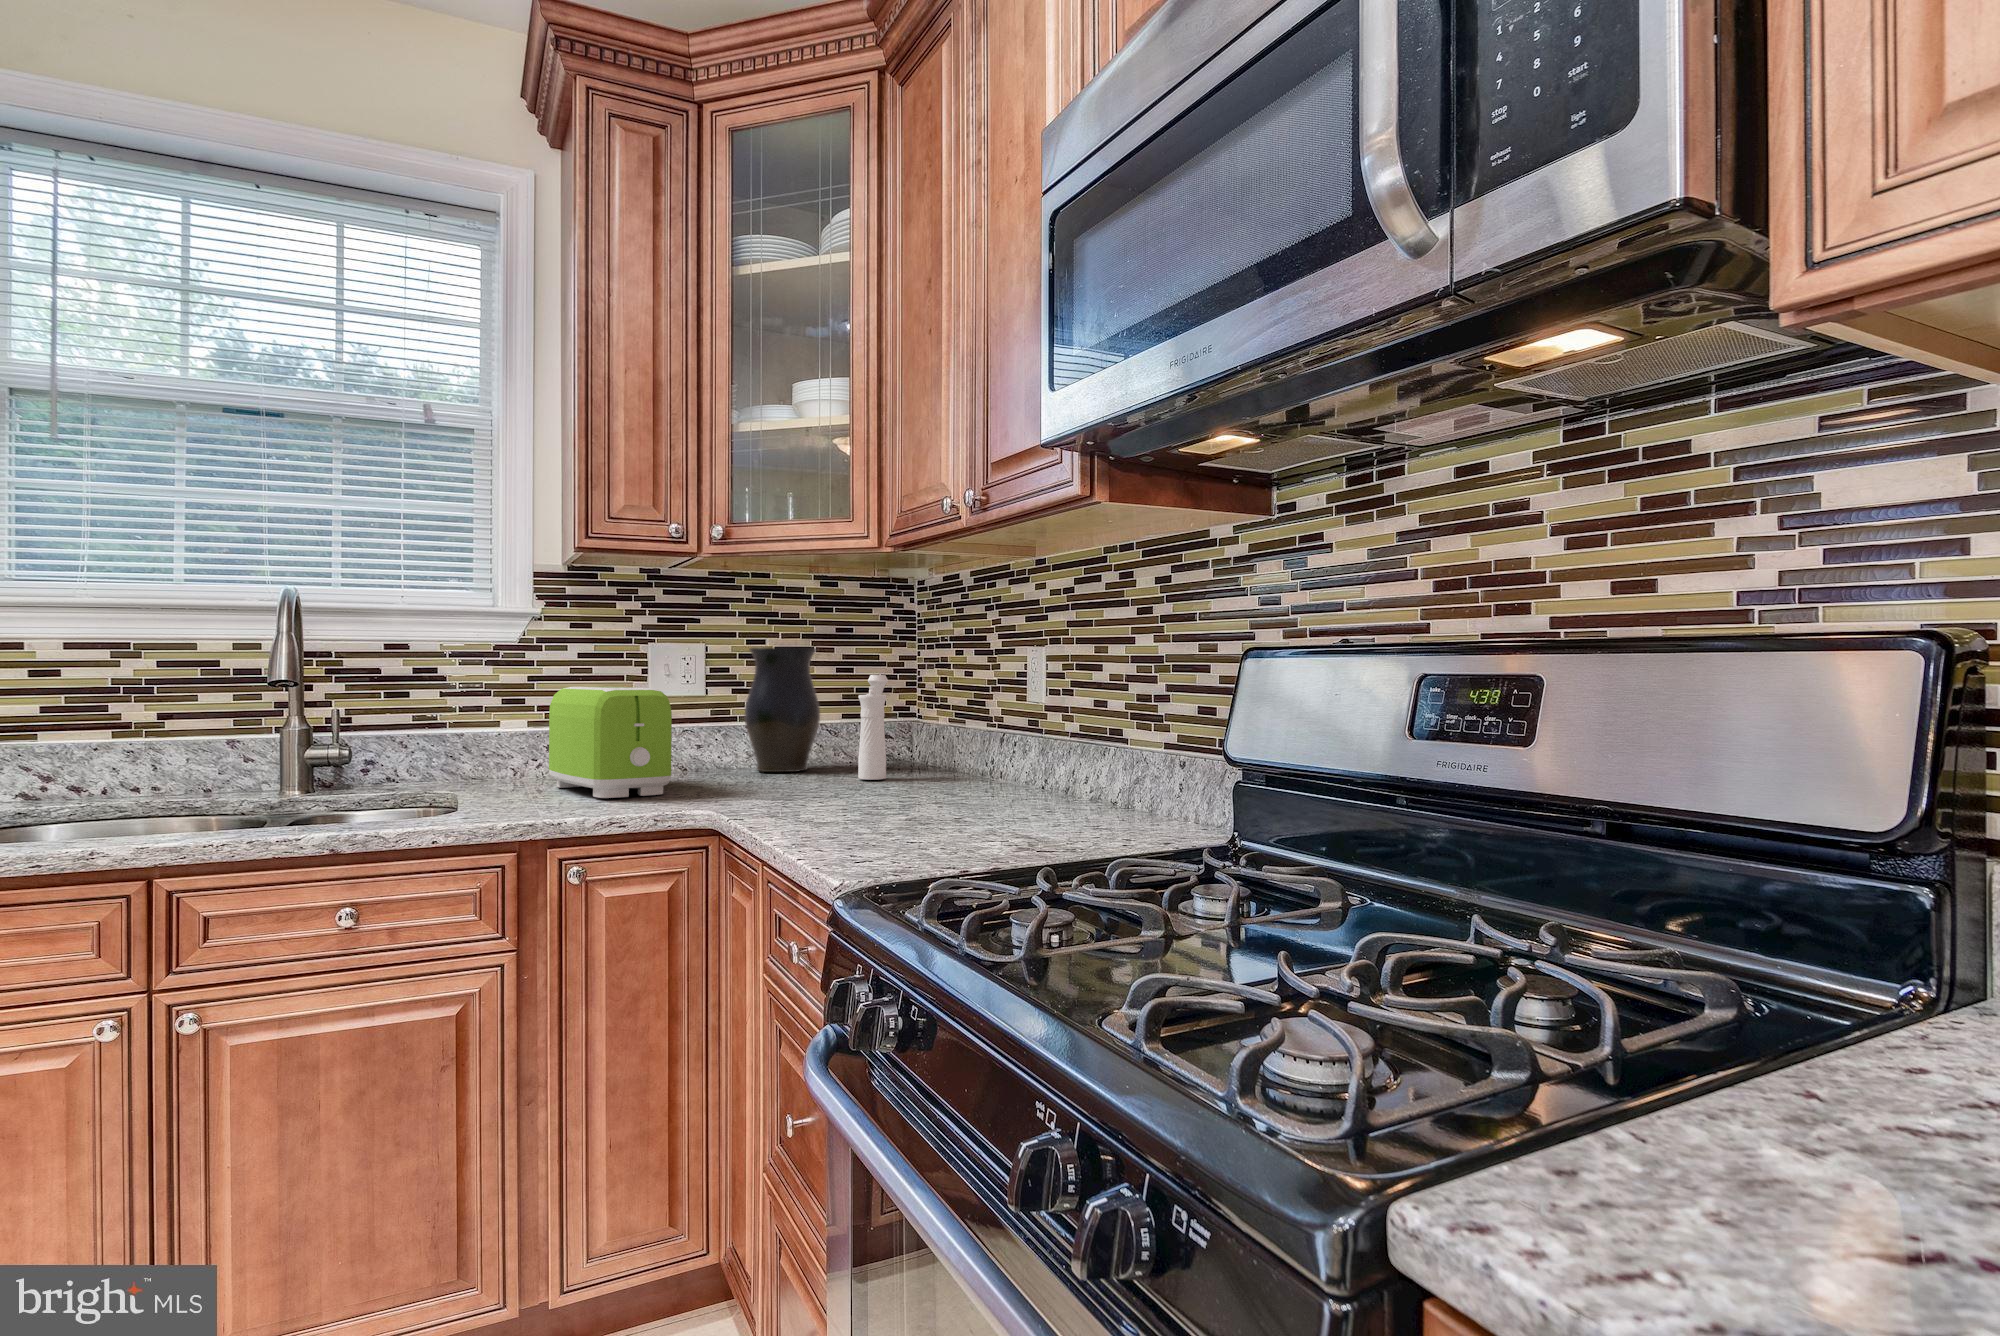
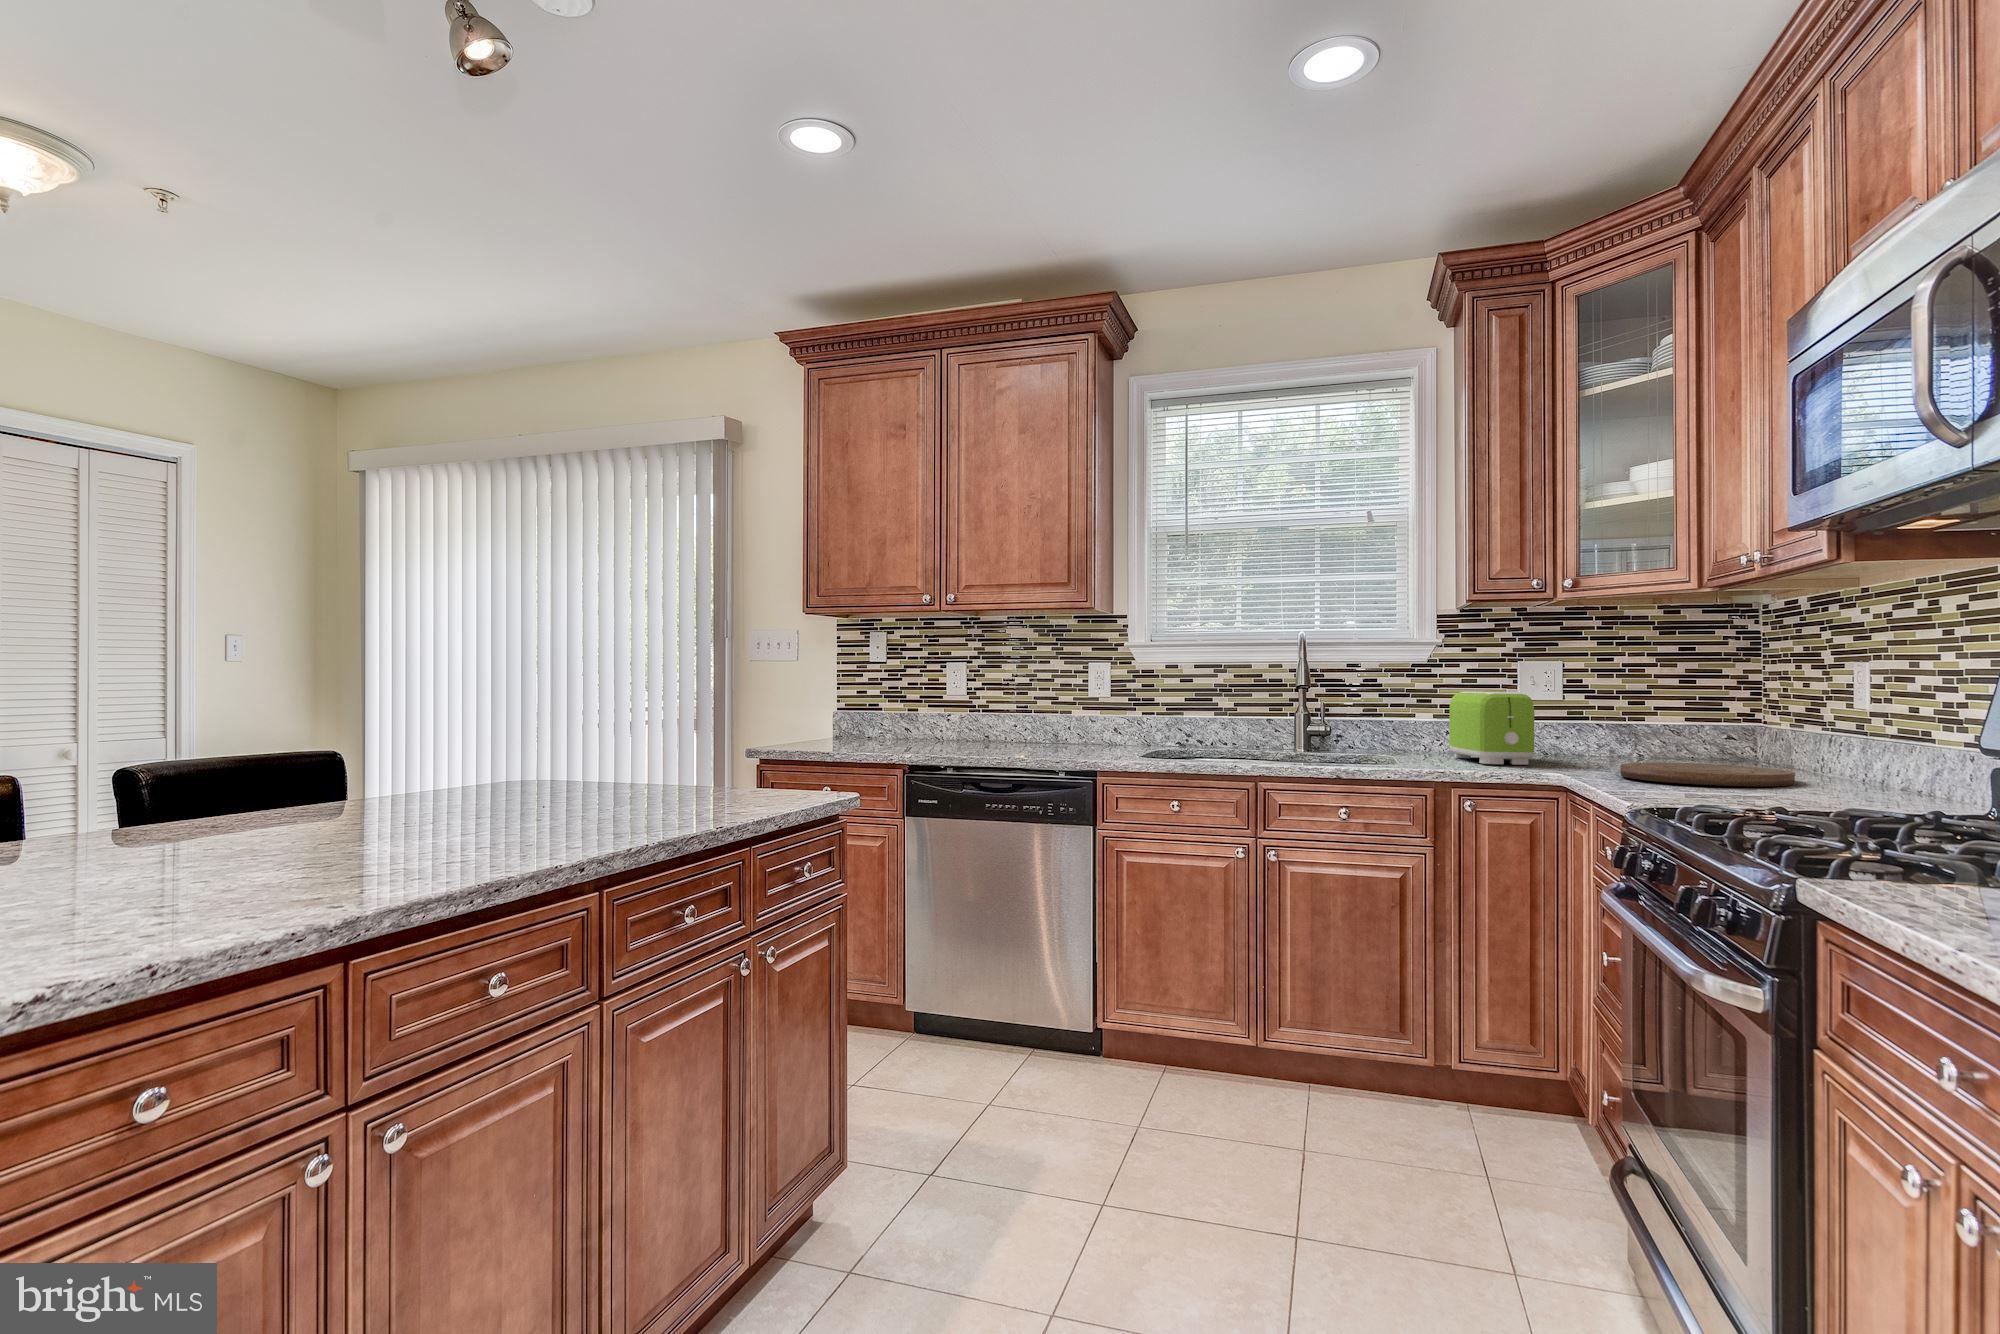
vase: present [744,648,820,772] -> none [1595,664,1661,759]
pepper mill: present [858,675,888,780] -> none [1689,685,1722,766]
cutting board: none [791,780,990,818] -> present [1621,763,1795,787]

